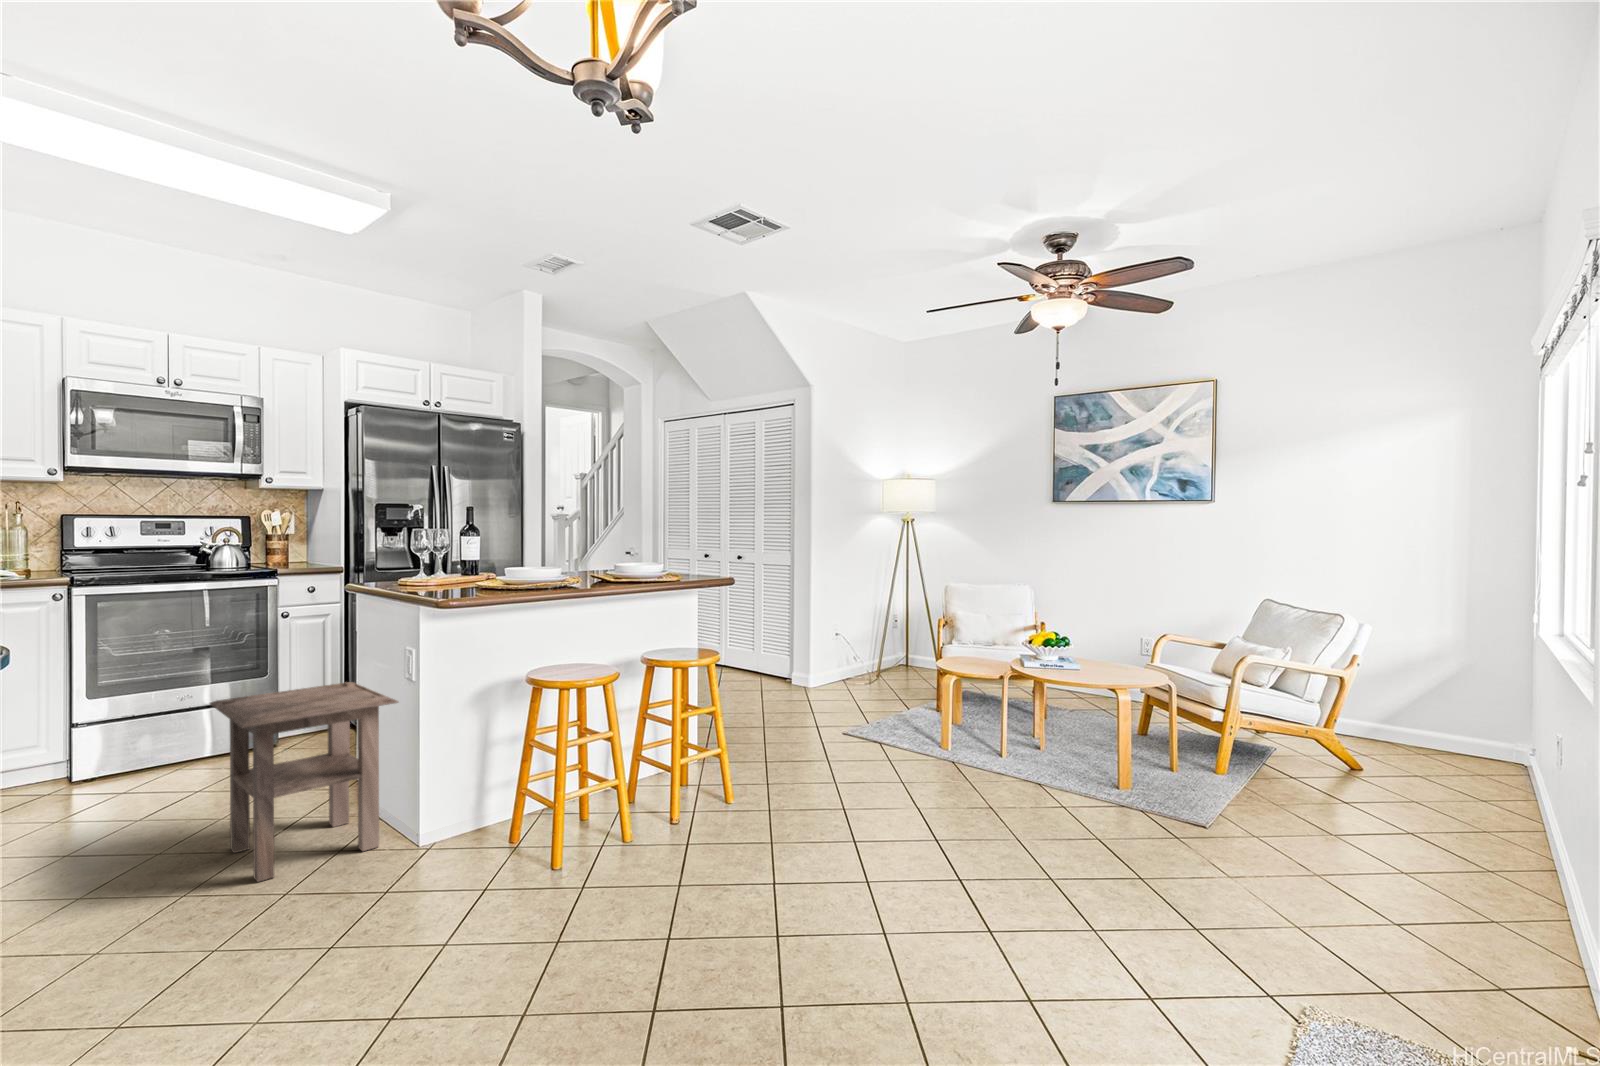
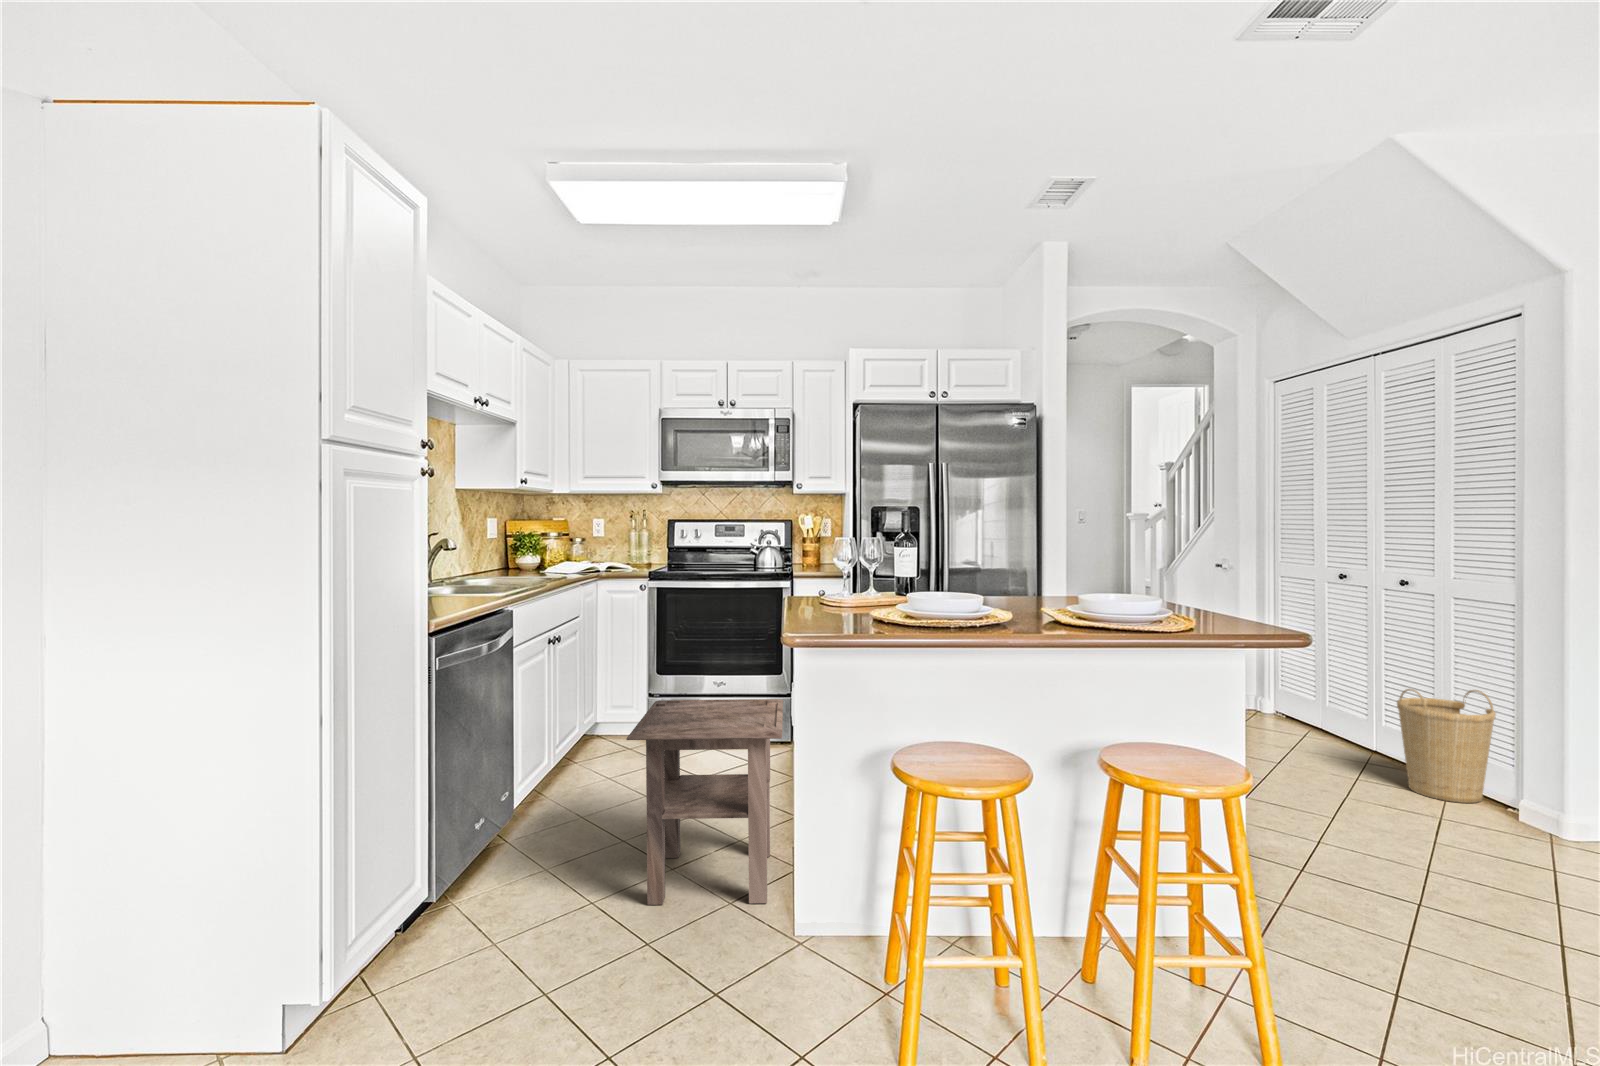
basket: none [747,623,791,690] -> present [1397,689,1496,803]

